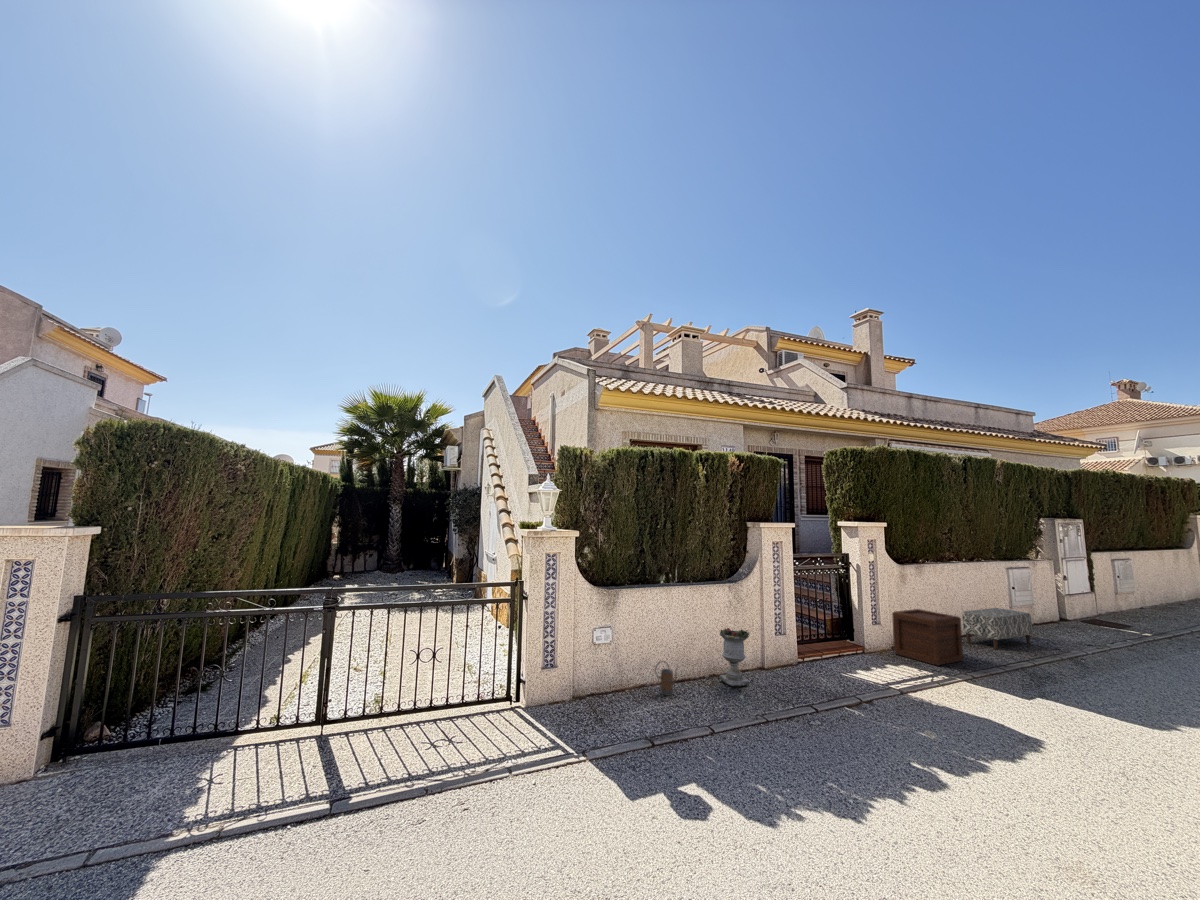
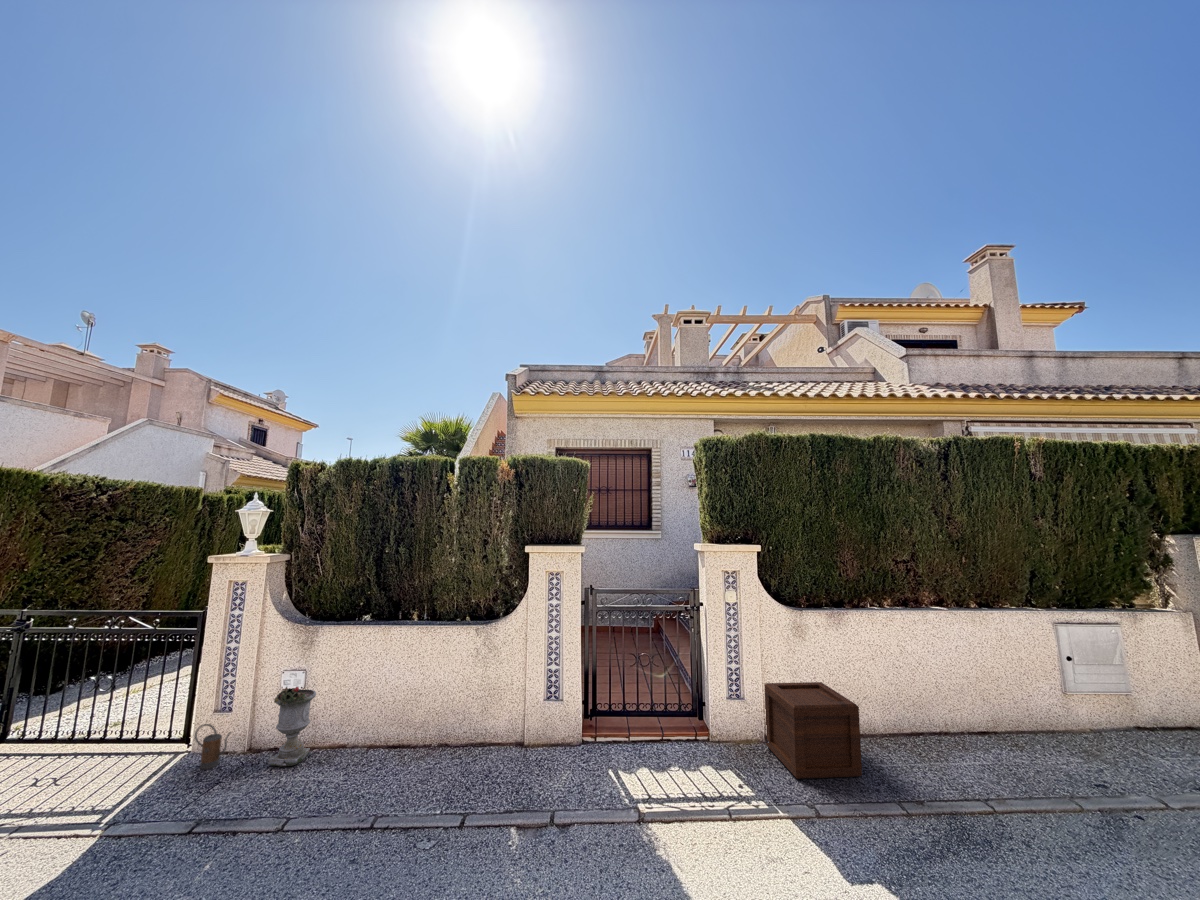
bench: present [962,608,1033,649] -> none [930,691,1071,764]
planter: present [720,628,749,686] -> present [268,687,316,767]
watering can: present [655,661,678,695] -> present [195,724,231,769]

